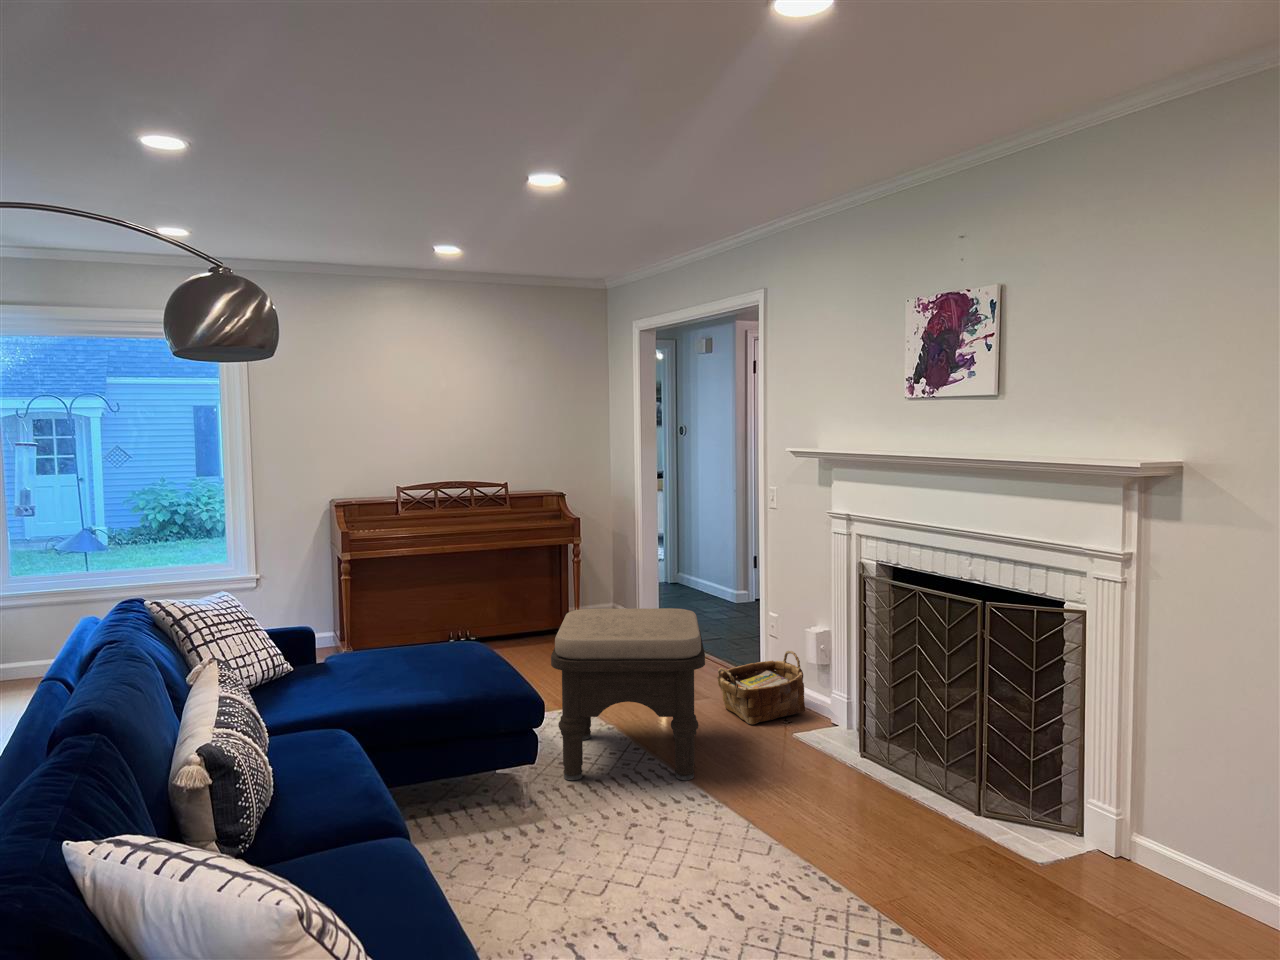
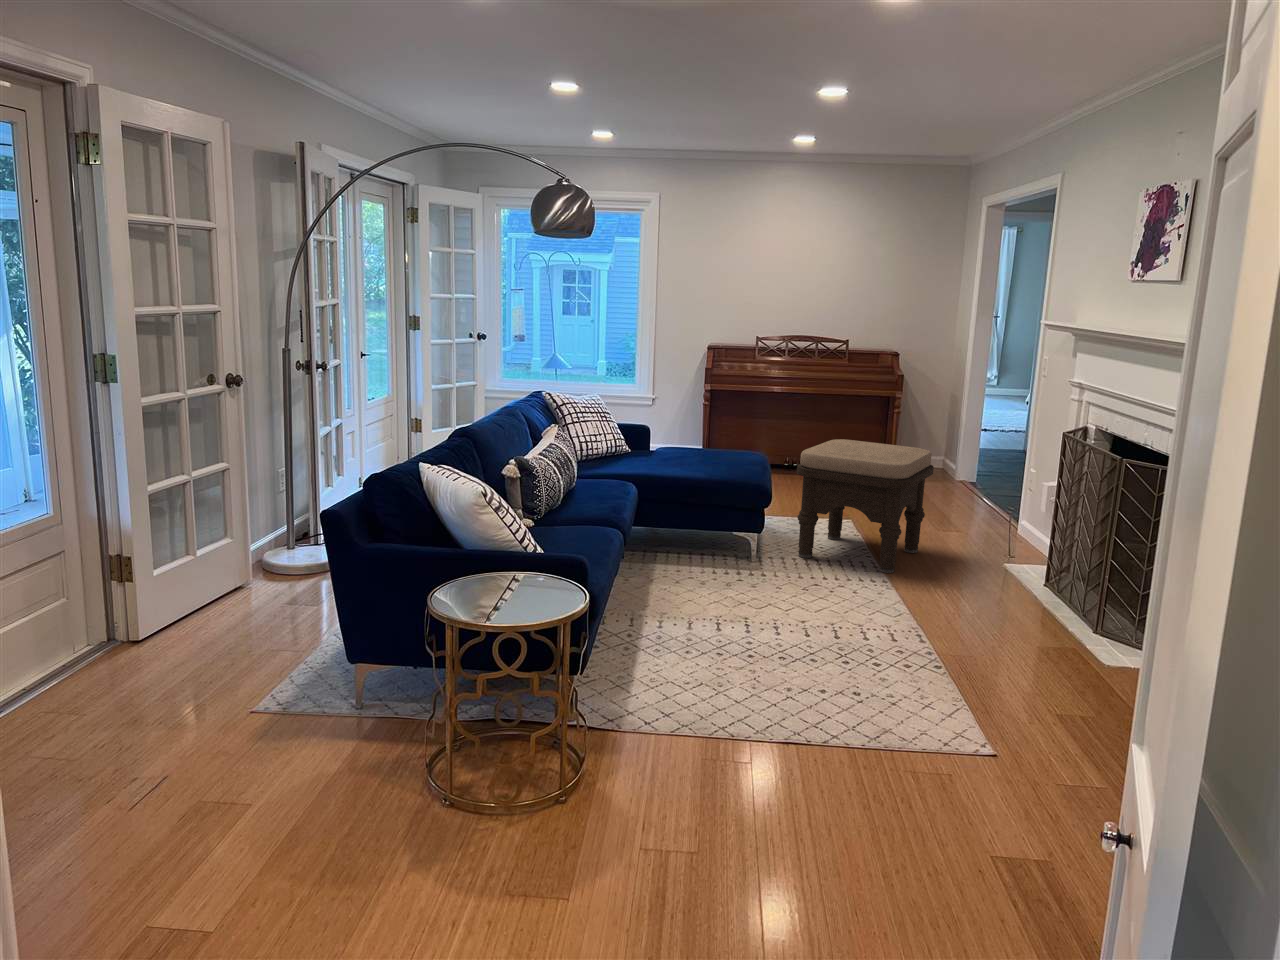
woven basket: present [717,651,805,725] -> none [960,502,1039,555]

